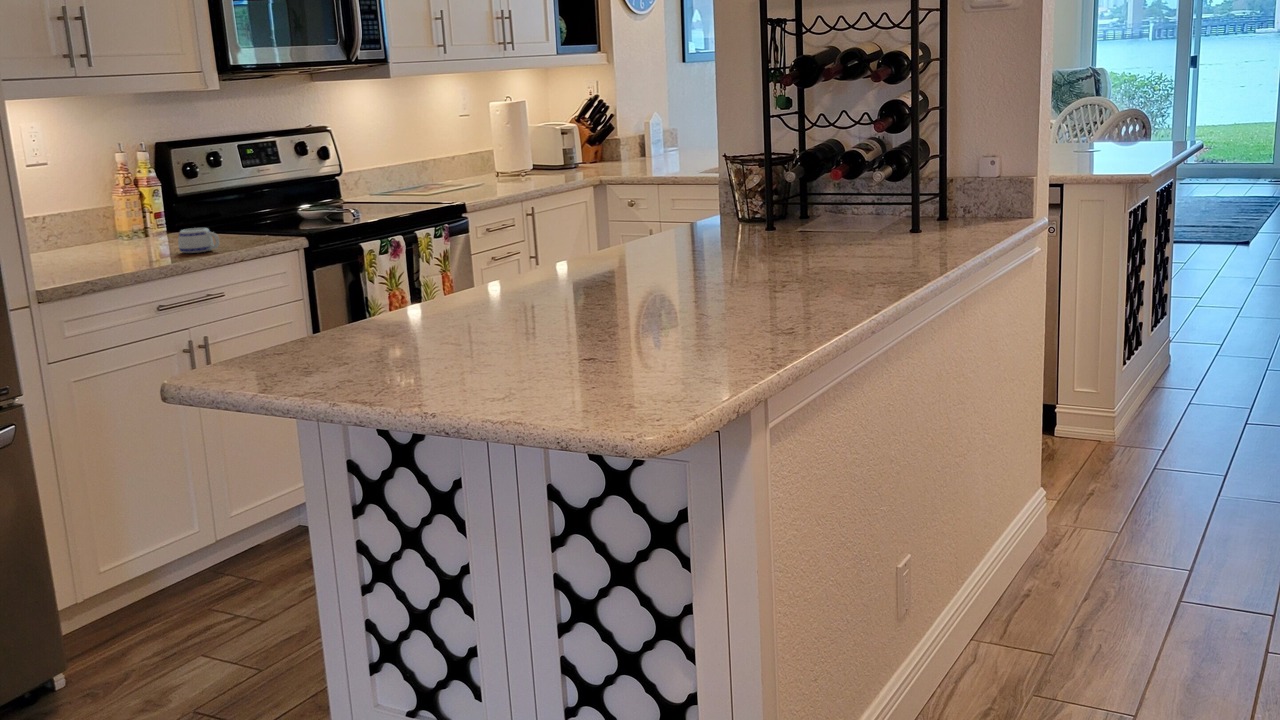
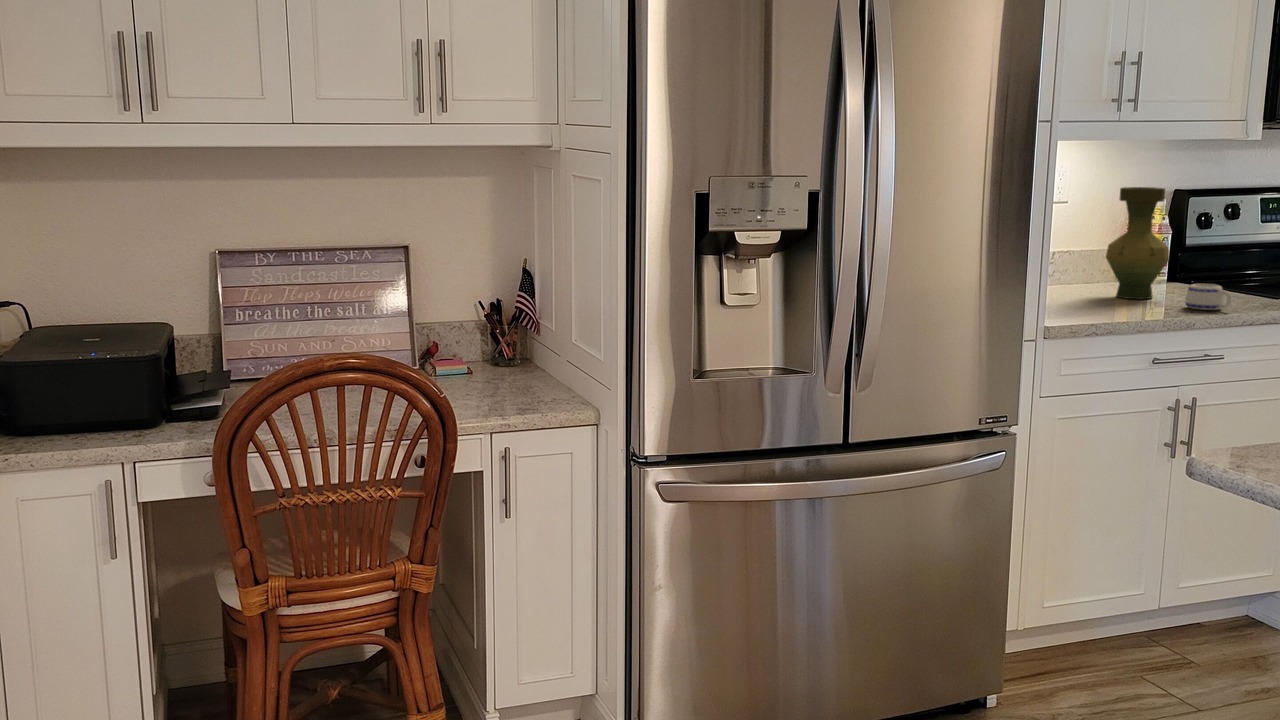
vase: none [94,141,158,253] -> present [1106,187,1169,299]

